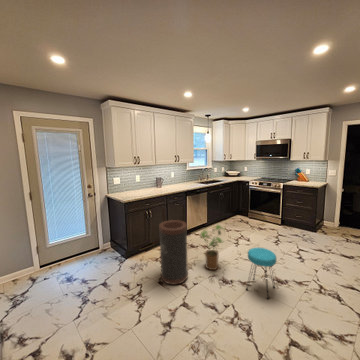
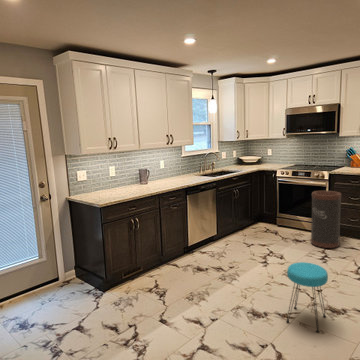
trash can: present [159,220,188,285] -> present [311,191,341,249]
house plant: present [201,225,222,270] -> none [216,234,252,300]

